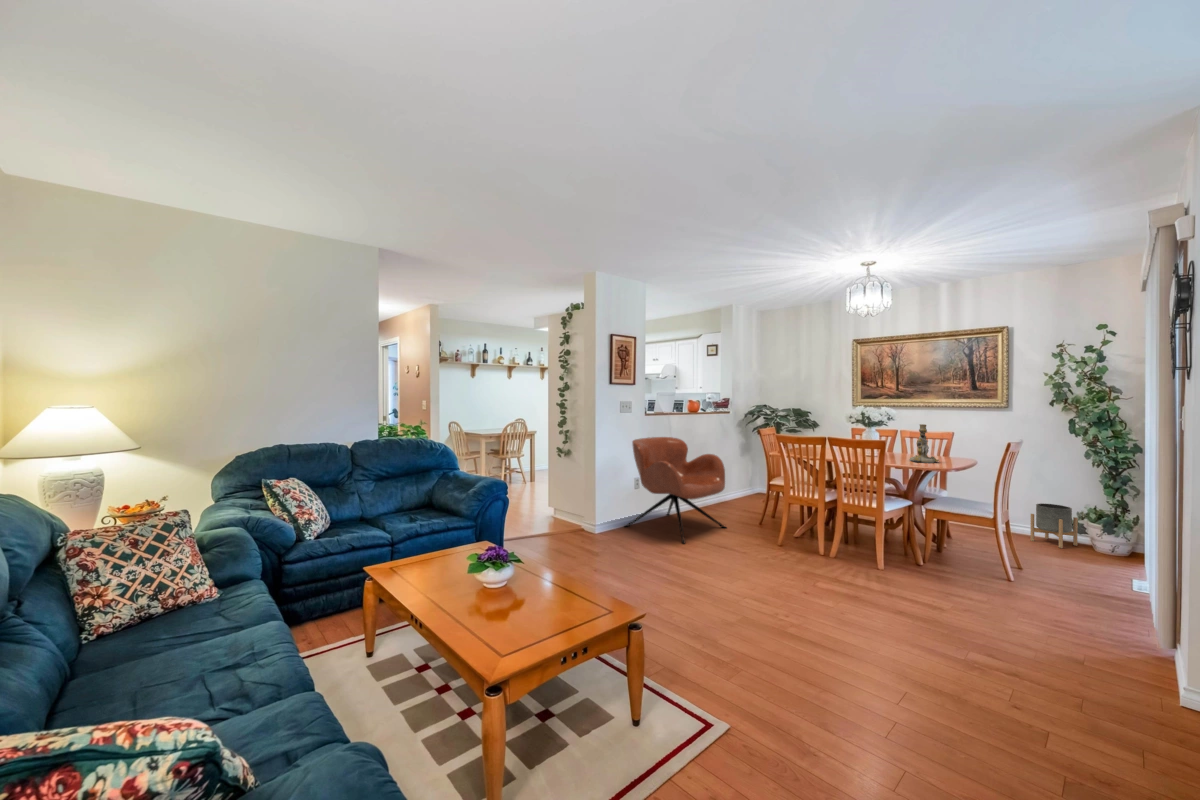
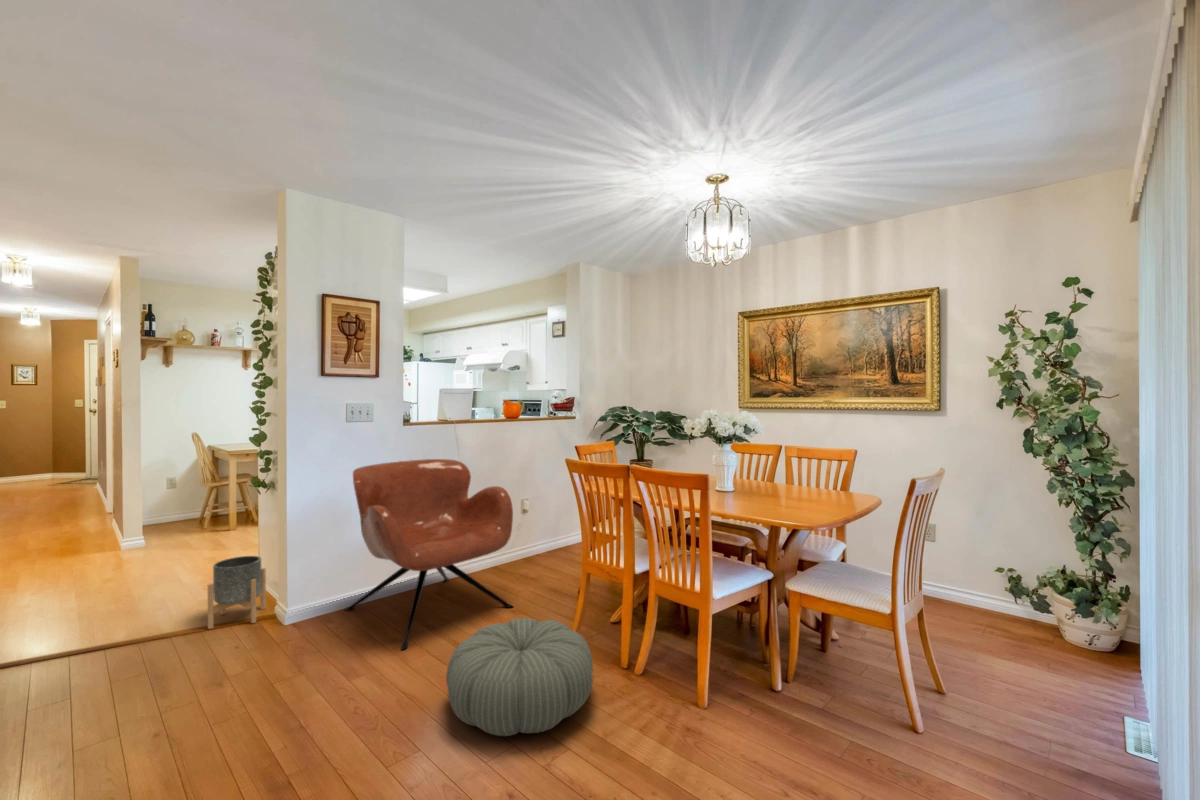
candlestick: present [909,424,939,463] -> none [769,441,814,508]
planter: present [1030,503,1078,548] -> present [208,556,266,629]
pouf: none [736,524,822,574] -> present [446,618,593,736]

